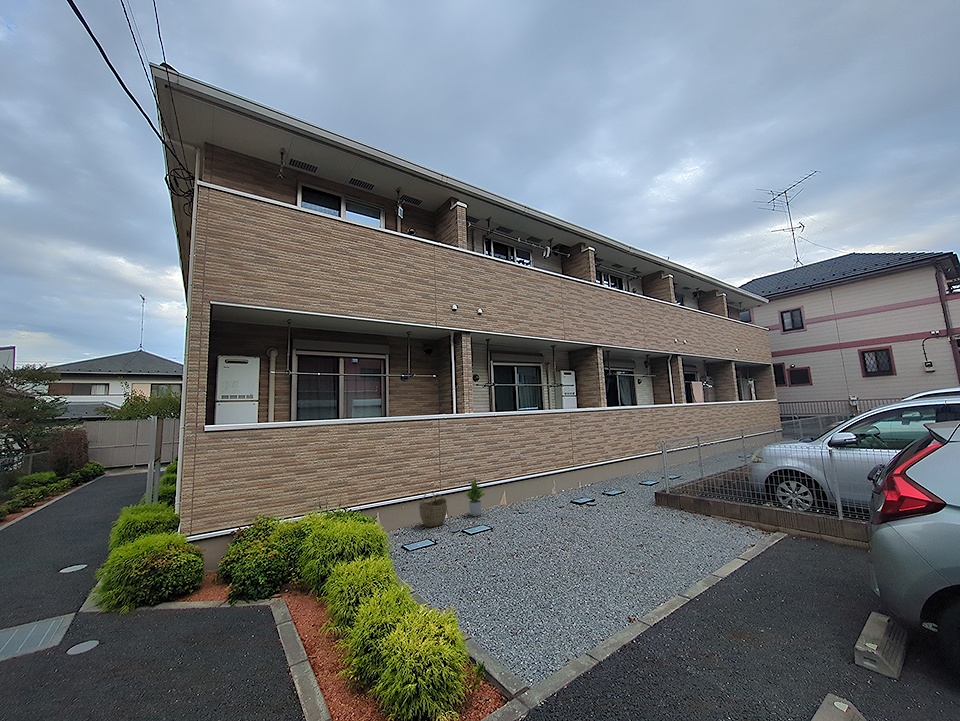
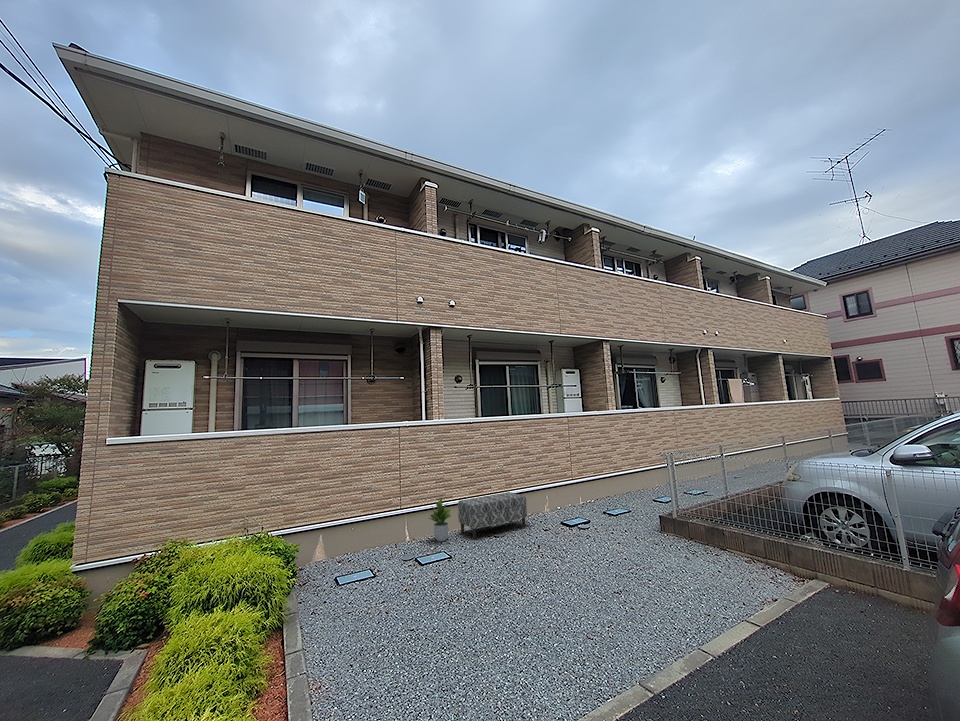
bench: none [486,476,543,513] -> present [458,492,527,539]
woven basket: present [419,492,447,527] -> none [370,513,403,556]

